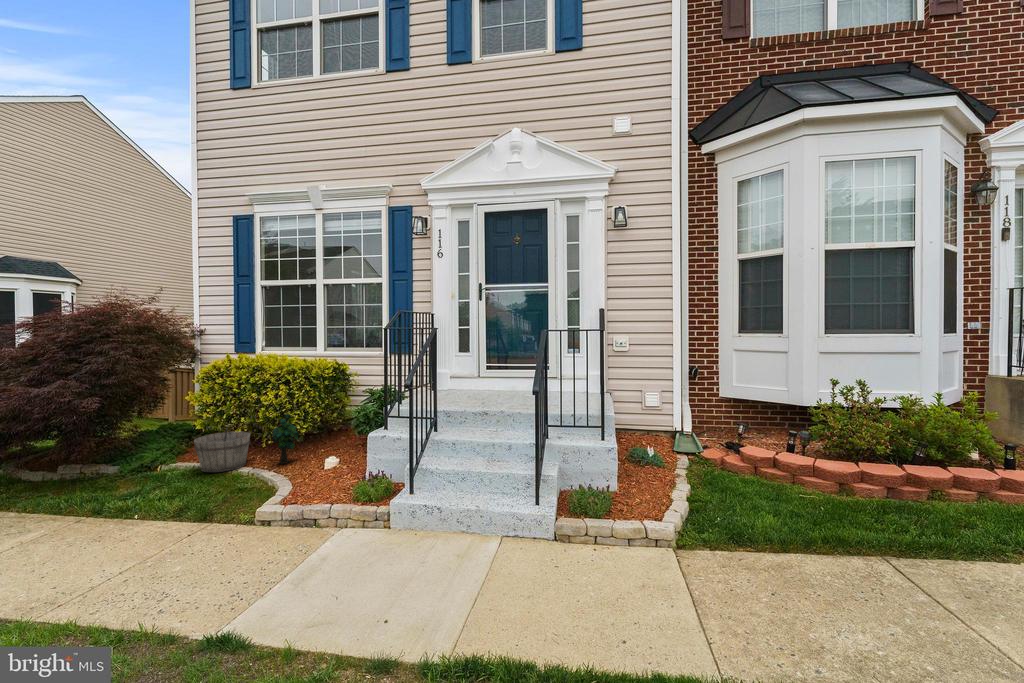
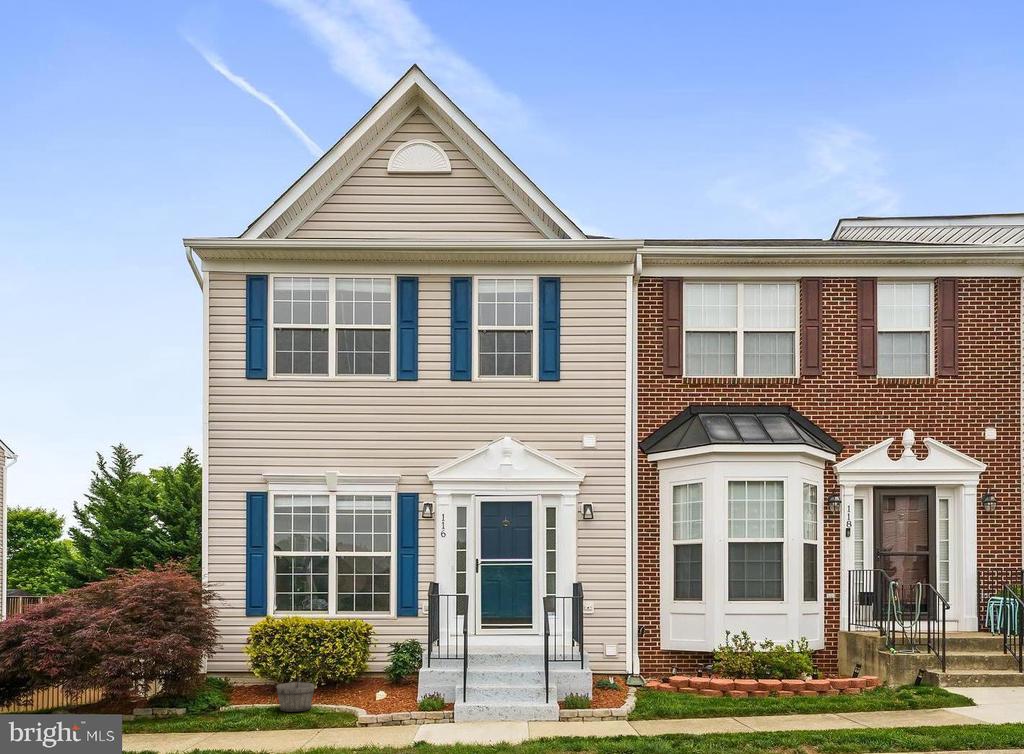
decorative plant: present [269,414,299,464] -> none [330,667,353,705]

